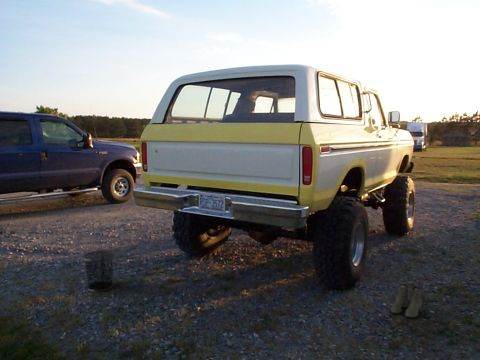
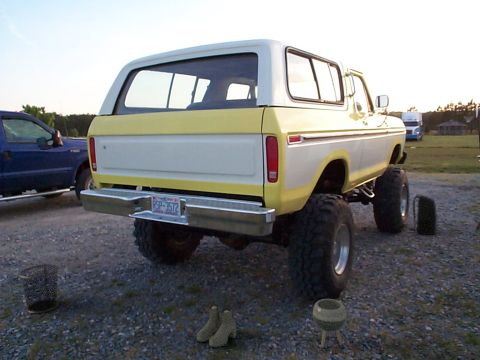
backpack: none [413,201,439,238] -> present [413,195,437,235]
planter: none [337,283,364,323] -> present [313,299,346,348]
boots: present [391,284,422,318] -> present [197,304,236,347]

